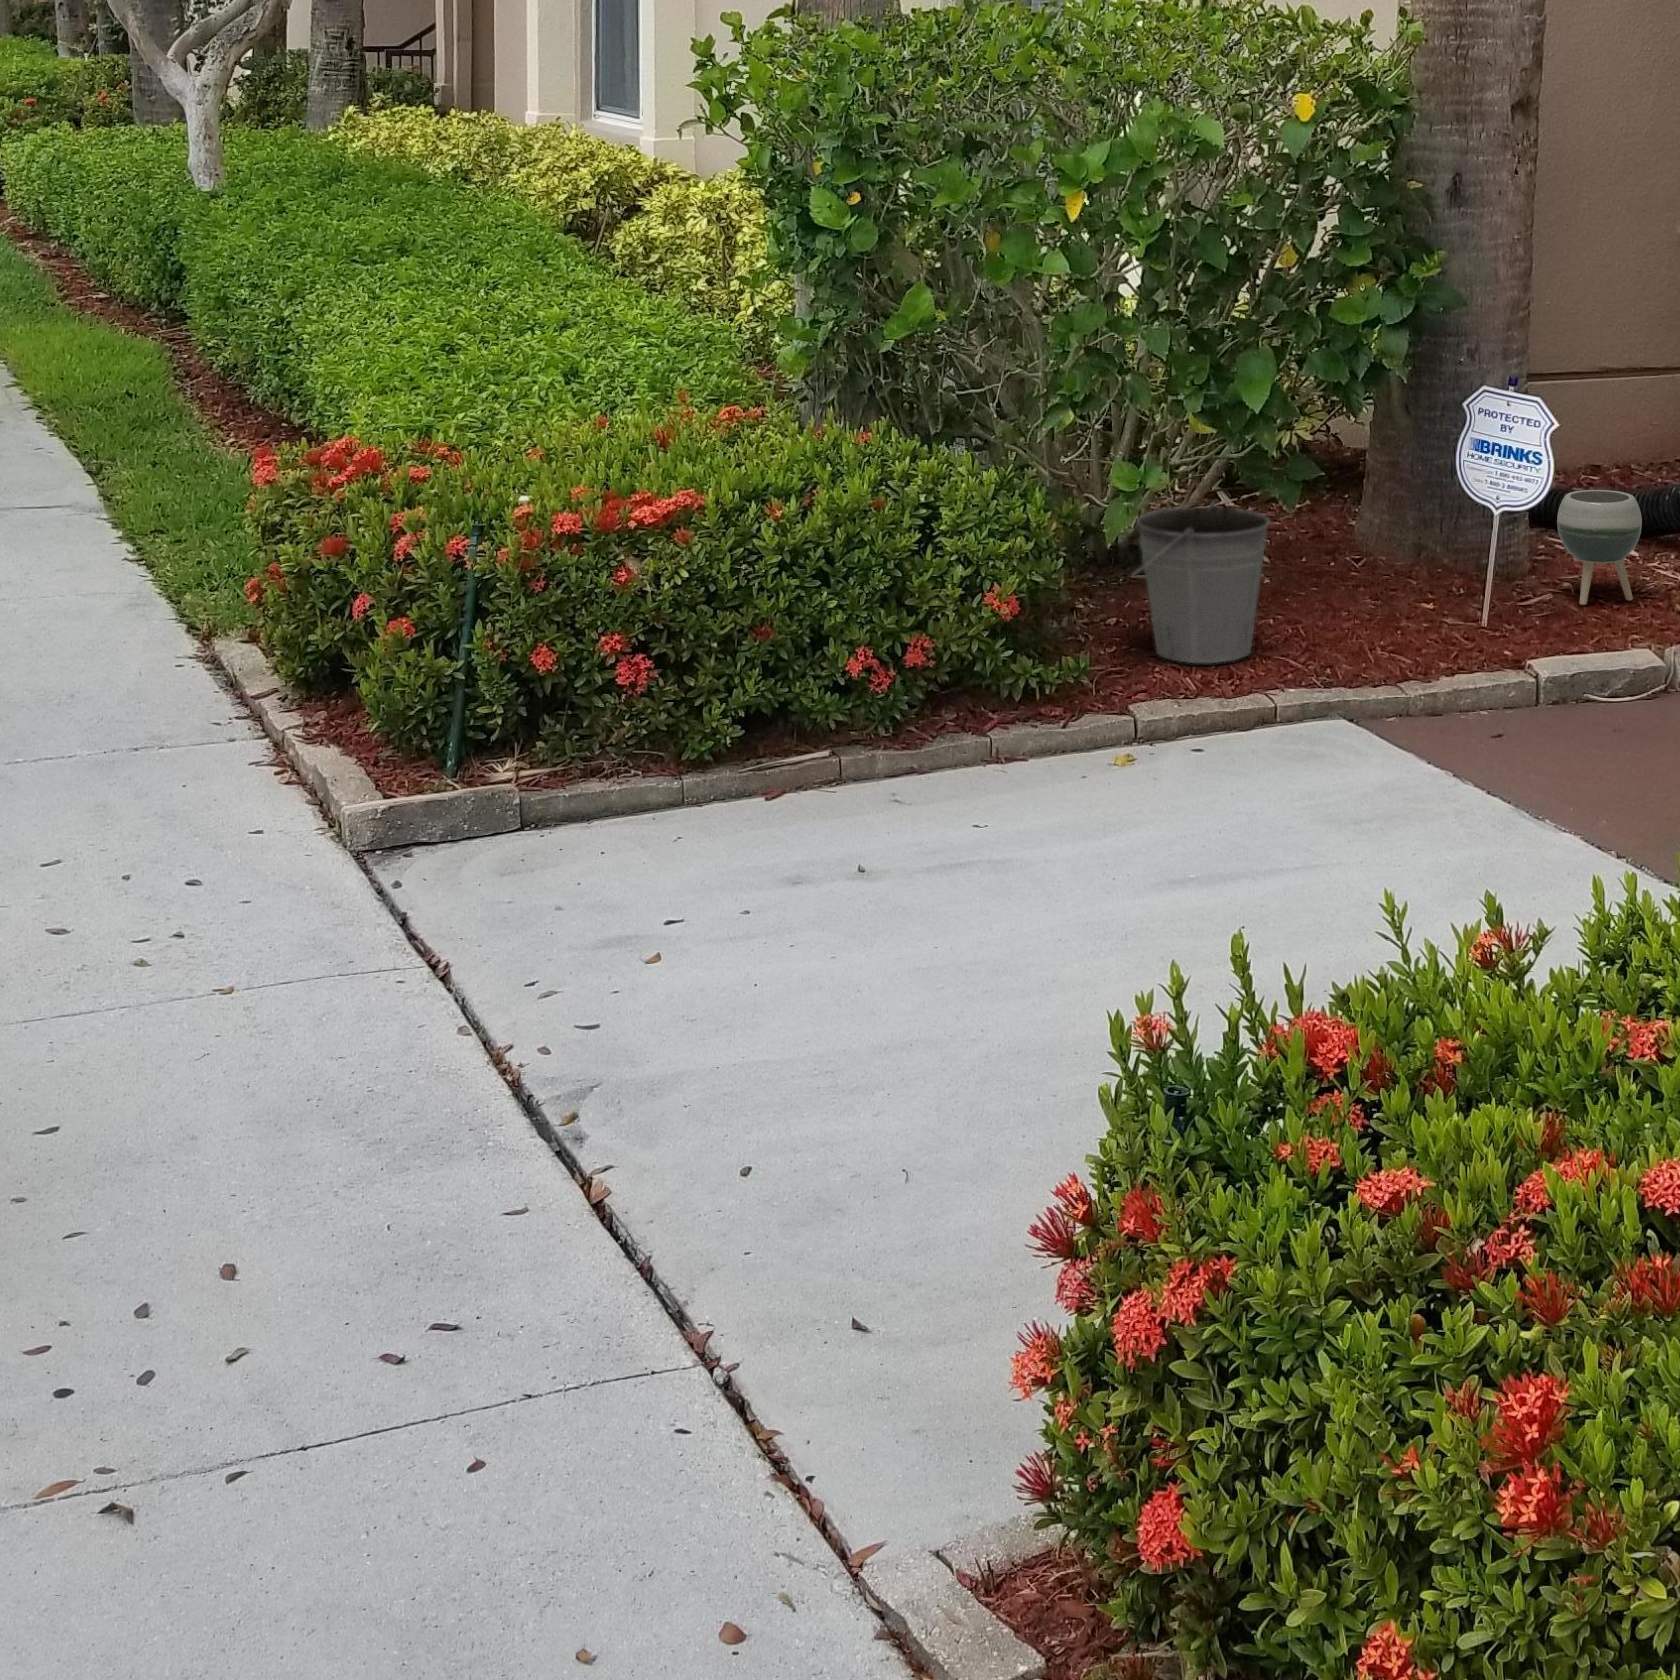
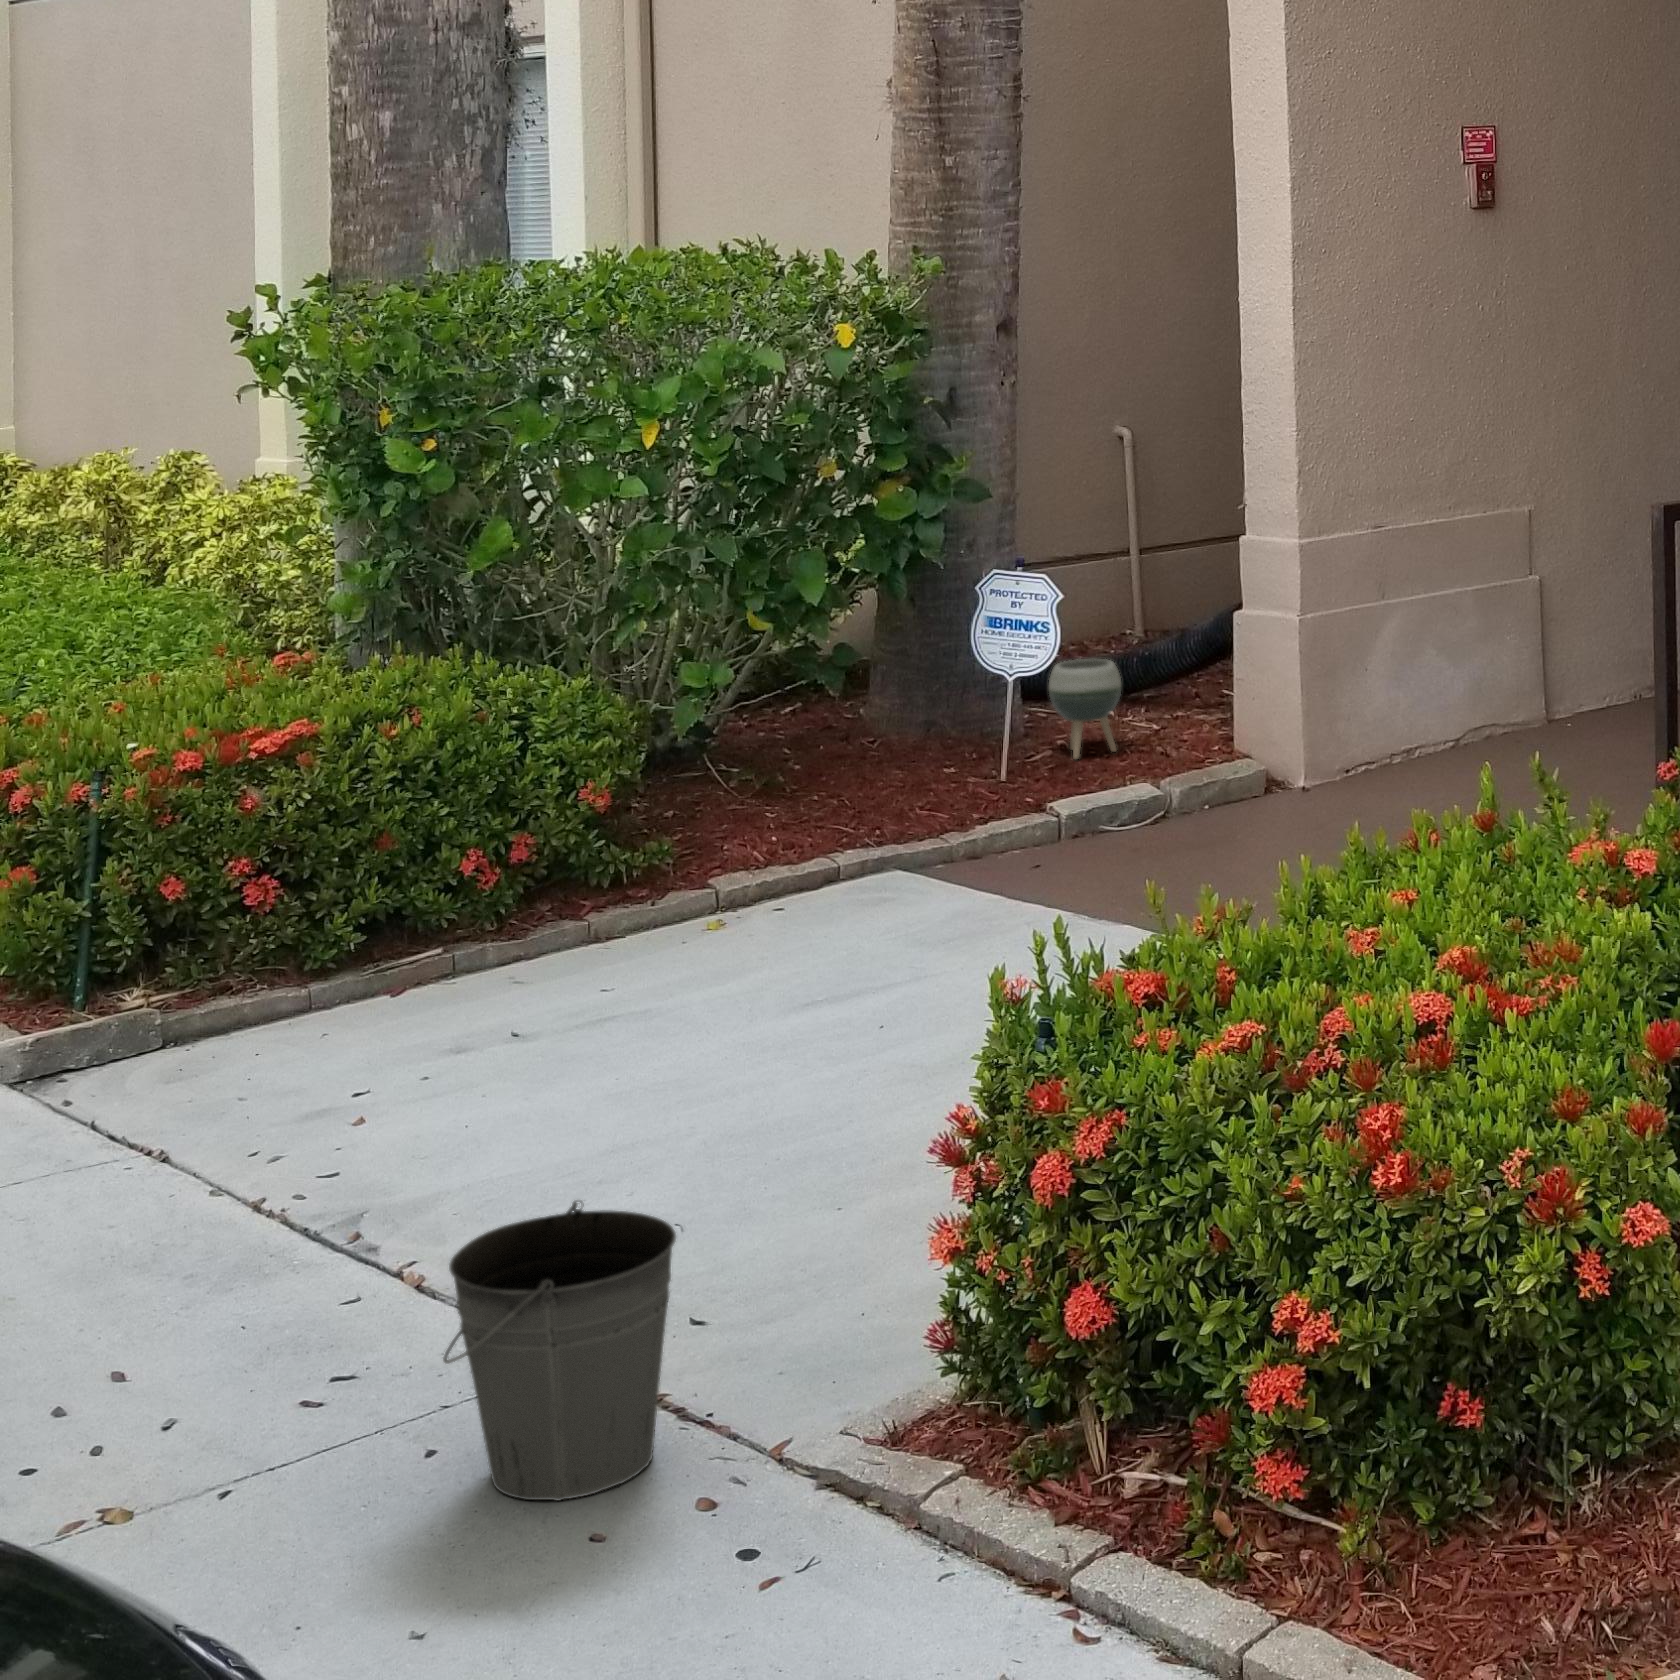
bucket: present [1133,502,1269,663] -> present [443,1201,676,1501]

